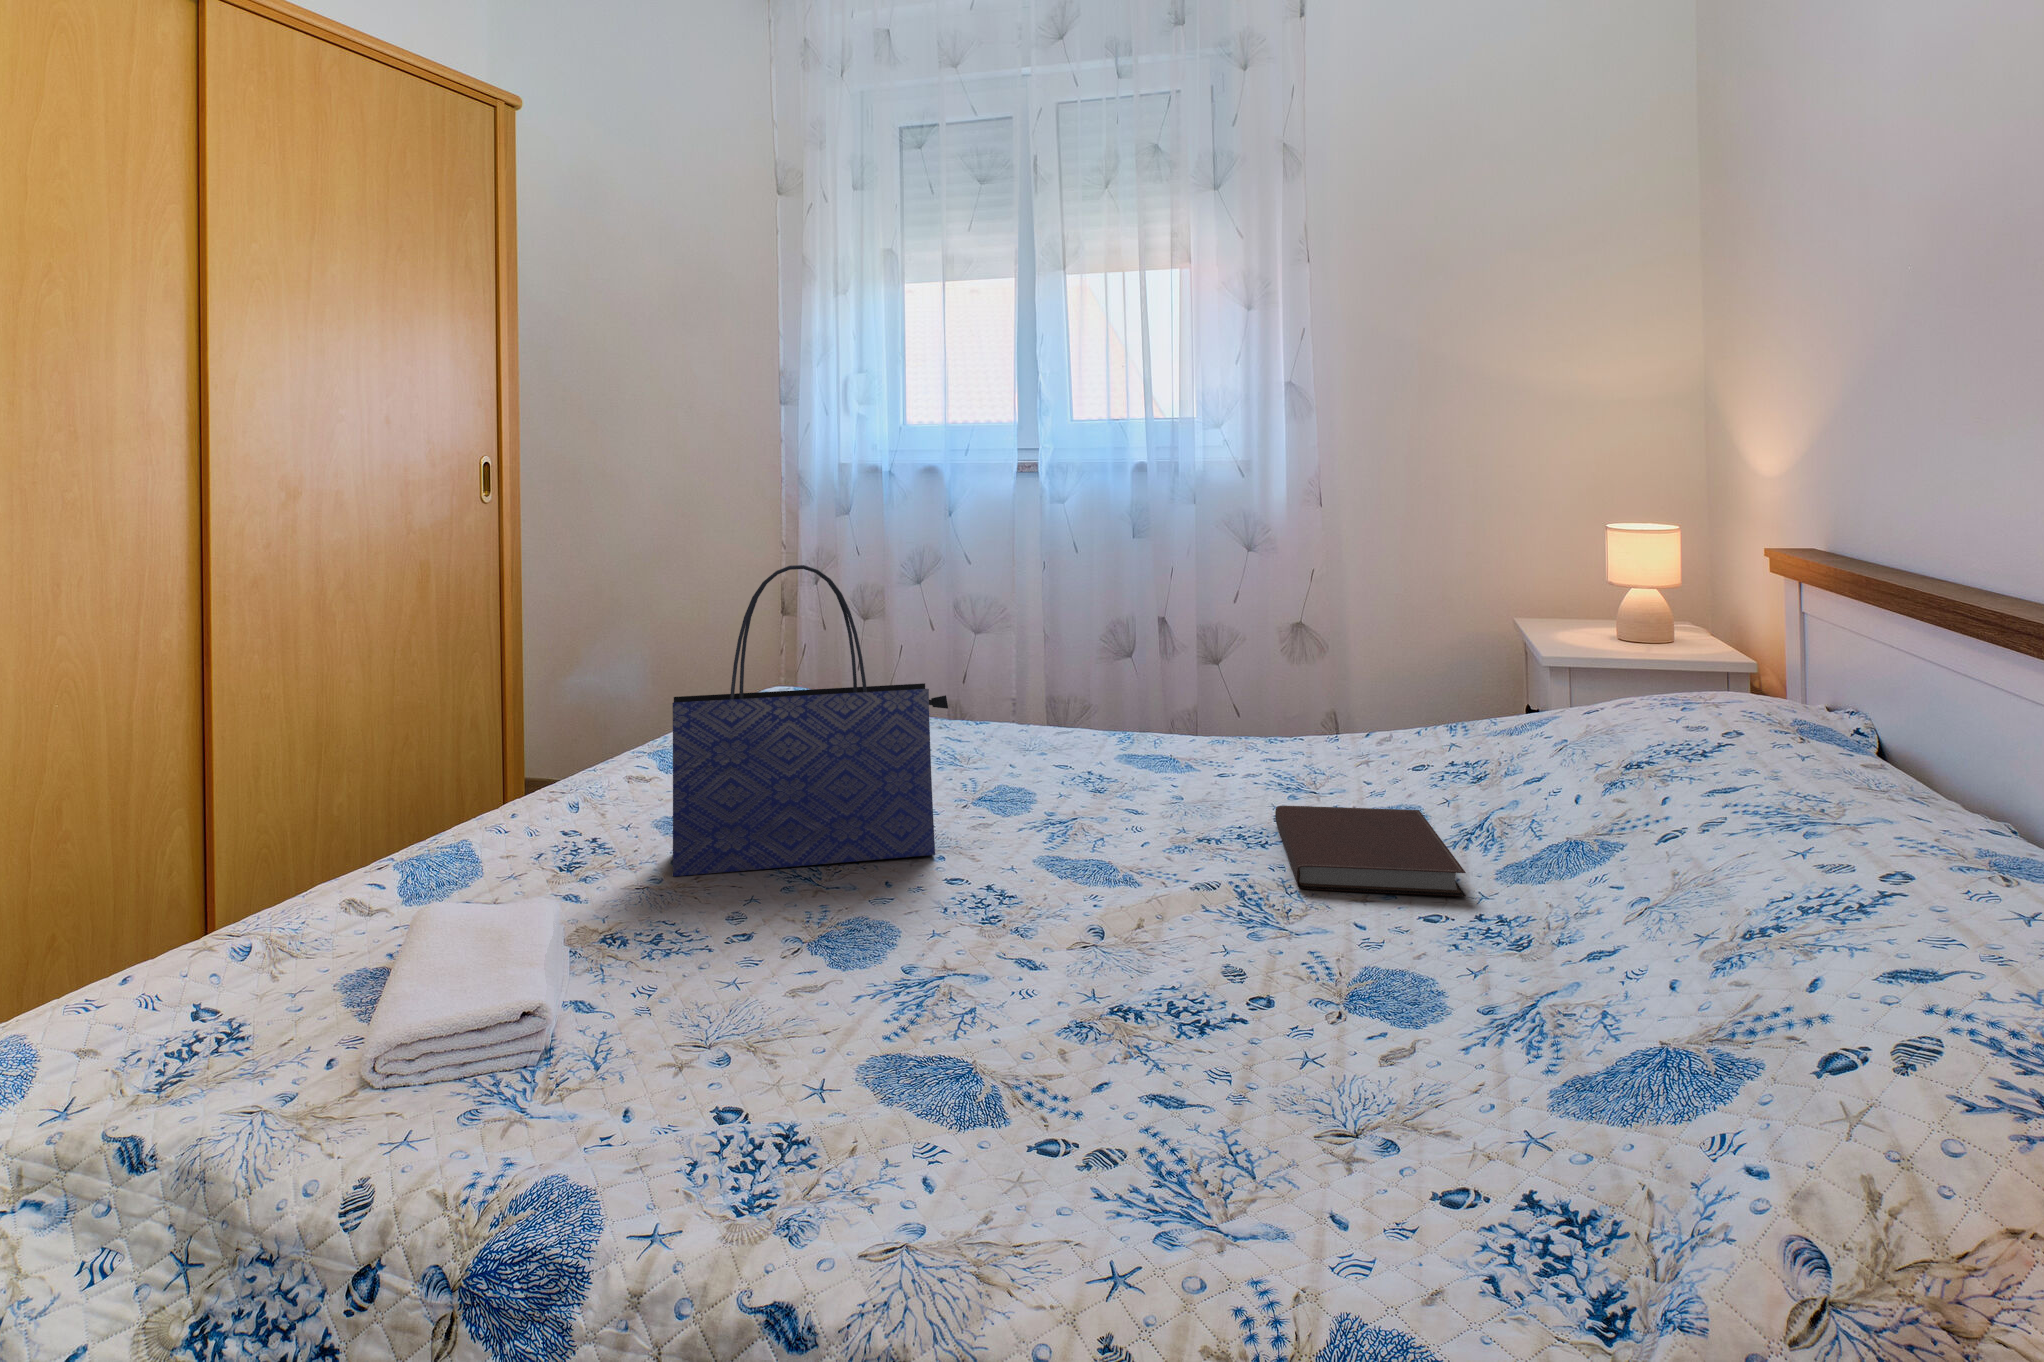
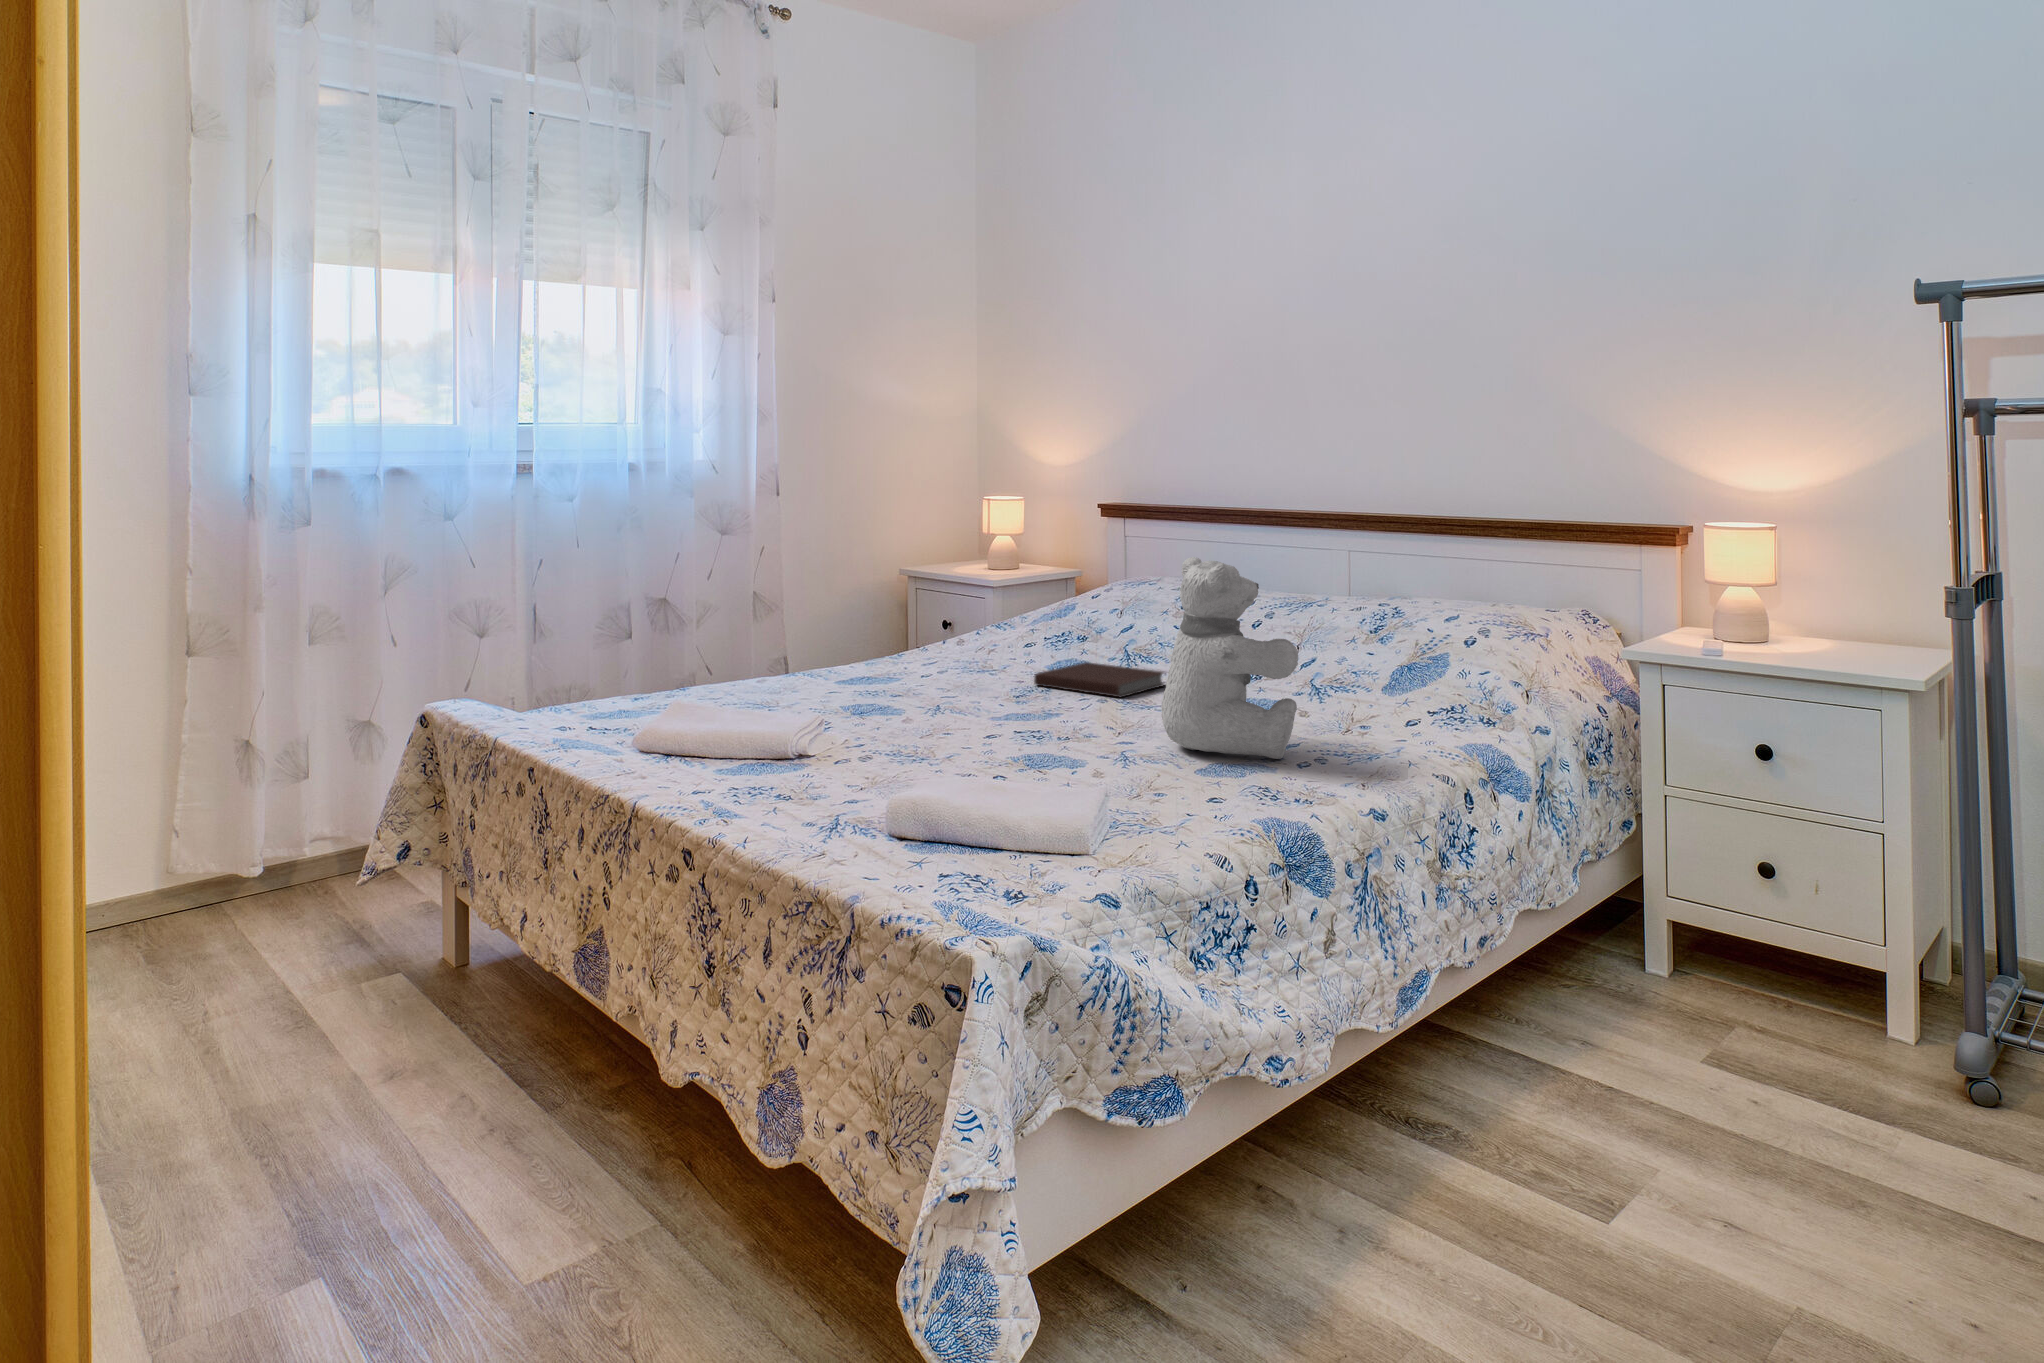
tote bag: present [672,565,948,877] -> none [820,527,959,777]
teddy bear: none [945,664,1211,1120] -> present [1161,557,1298,759]

